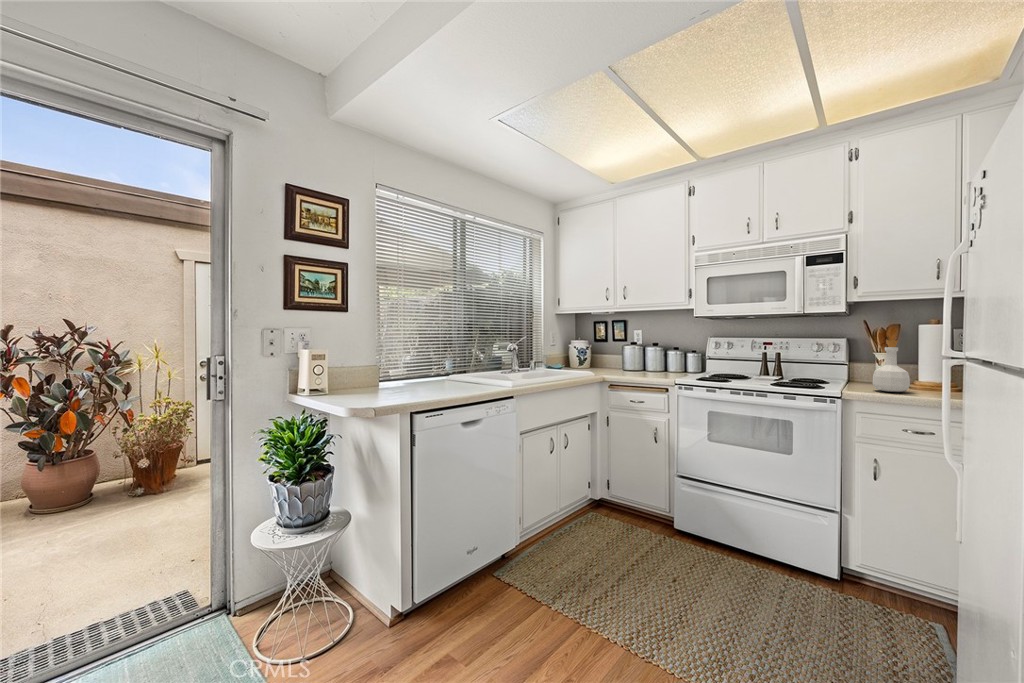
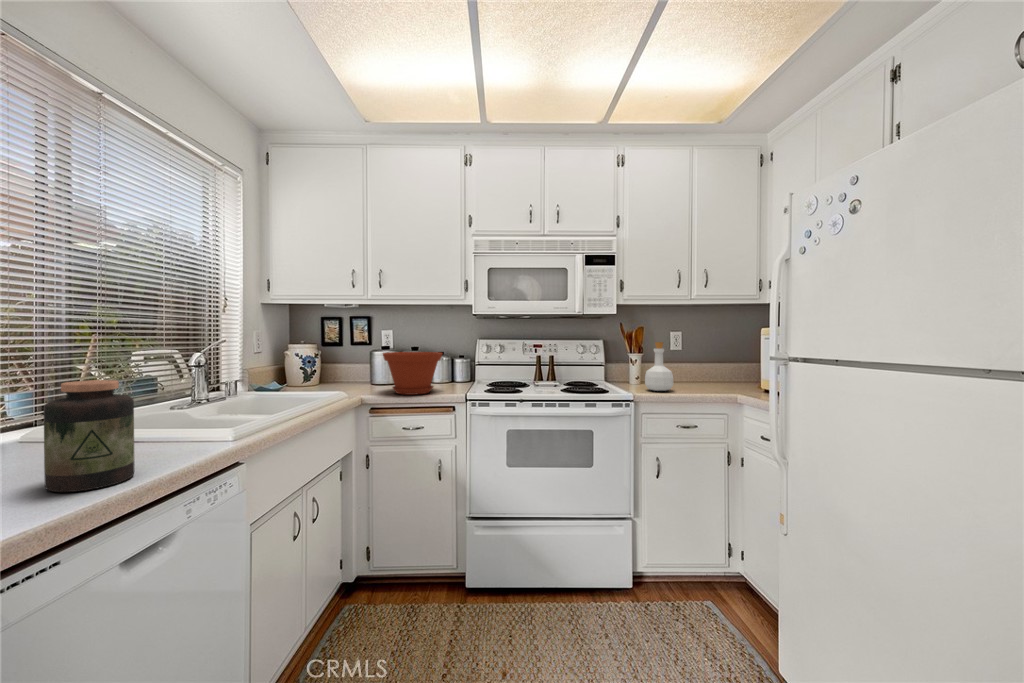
plant pot: none [619,346,665,377] -> present [383,352,442,395]
jar: none [436,352,463,395] -> present [44,380,134,492]

